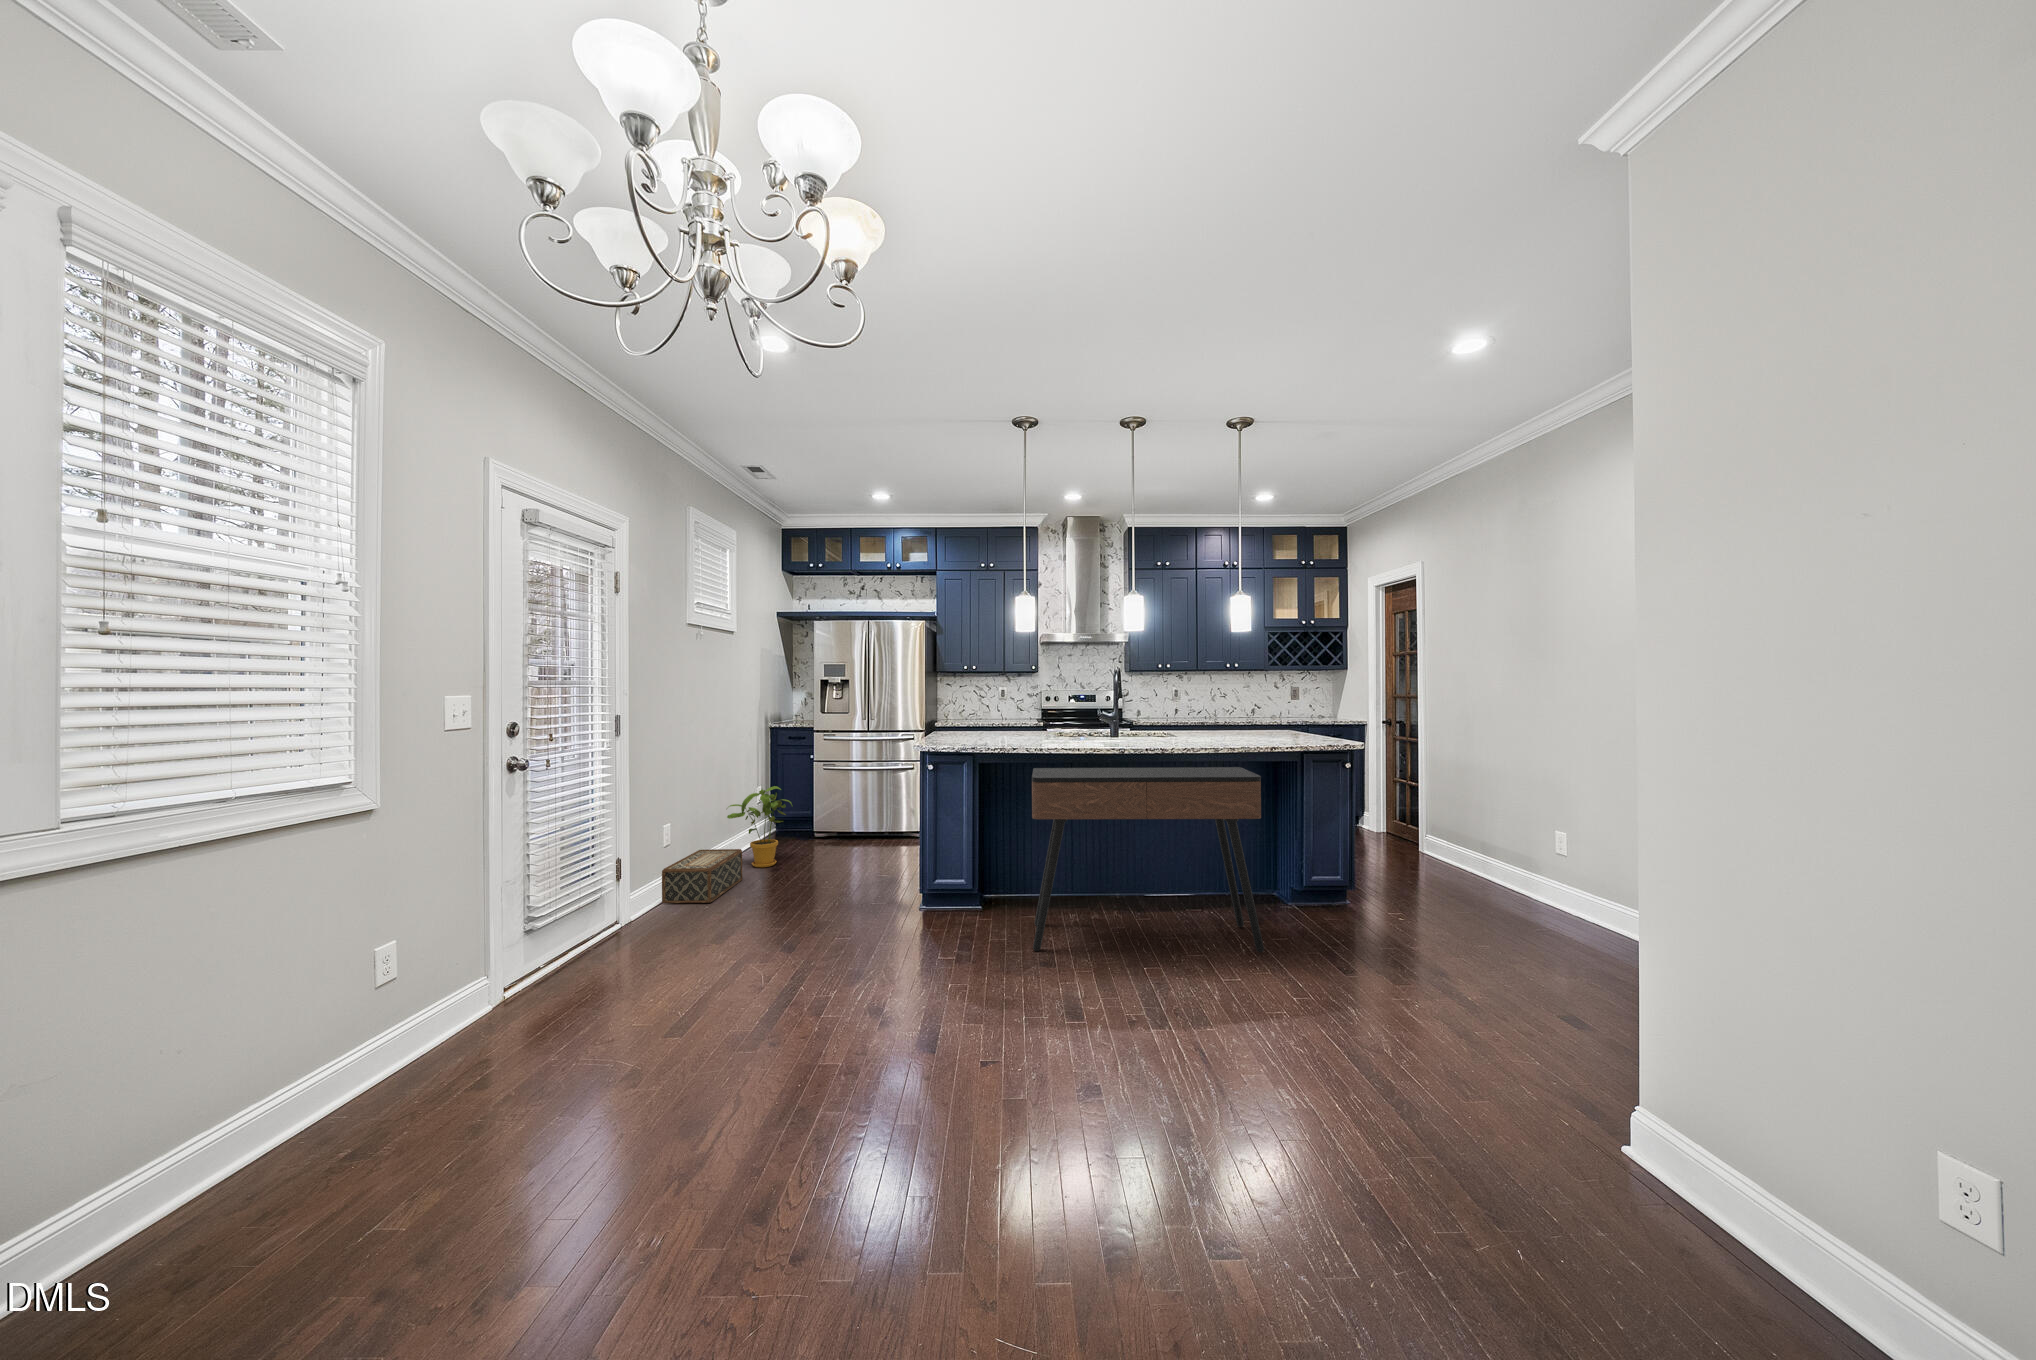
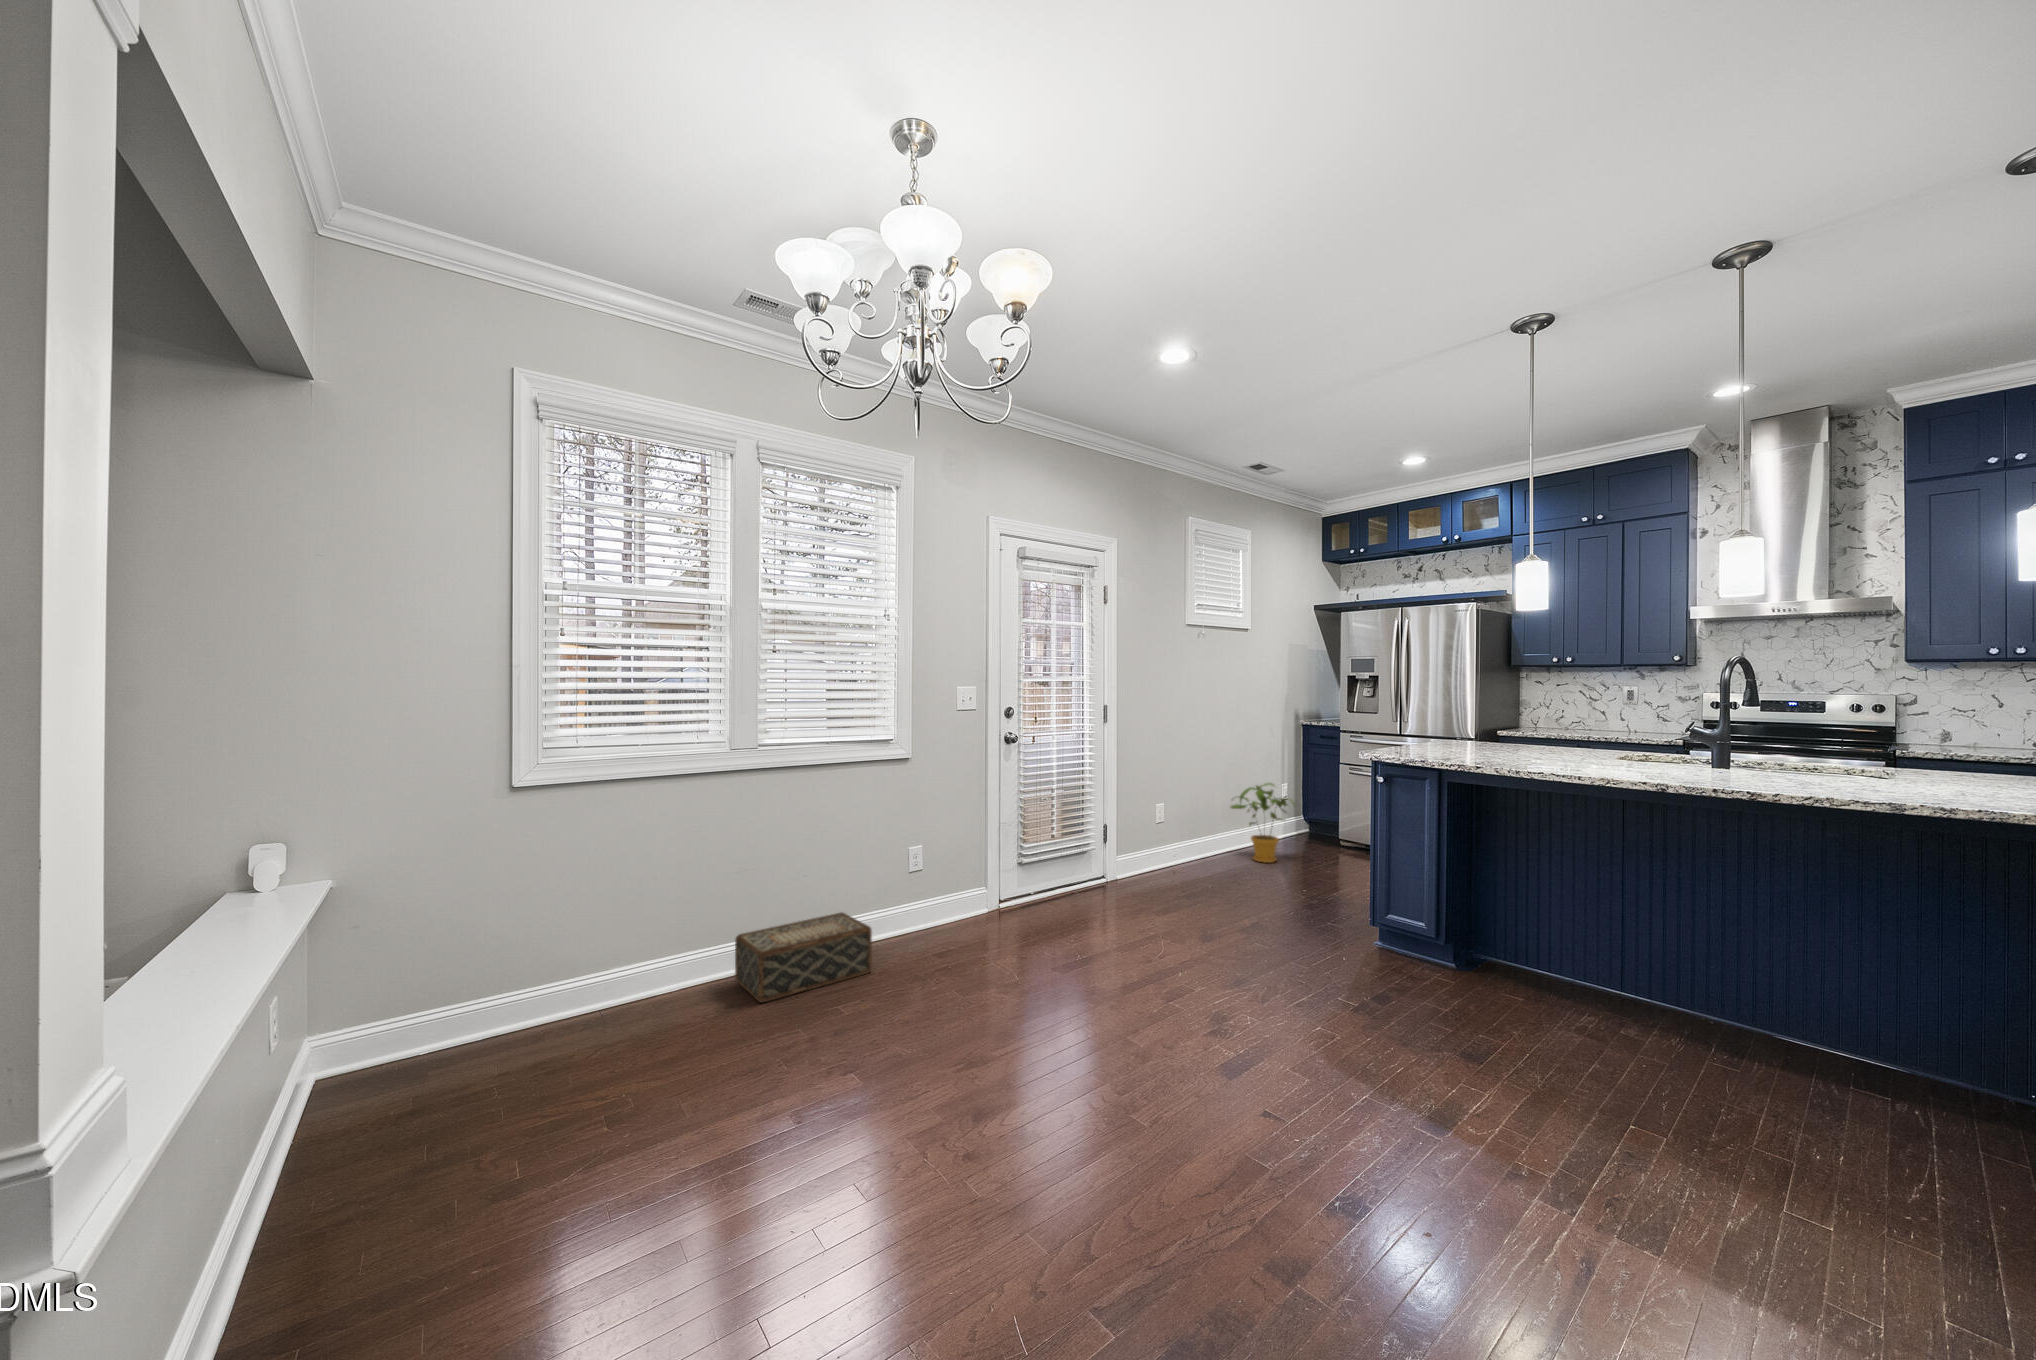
console table: present [1032,767,1264,952] -> none [1466,793,1955,1193]
woven basket: present [662,849,742,903] -> present [735,912,872,1002]

